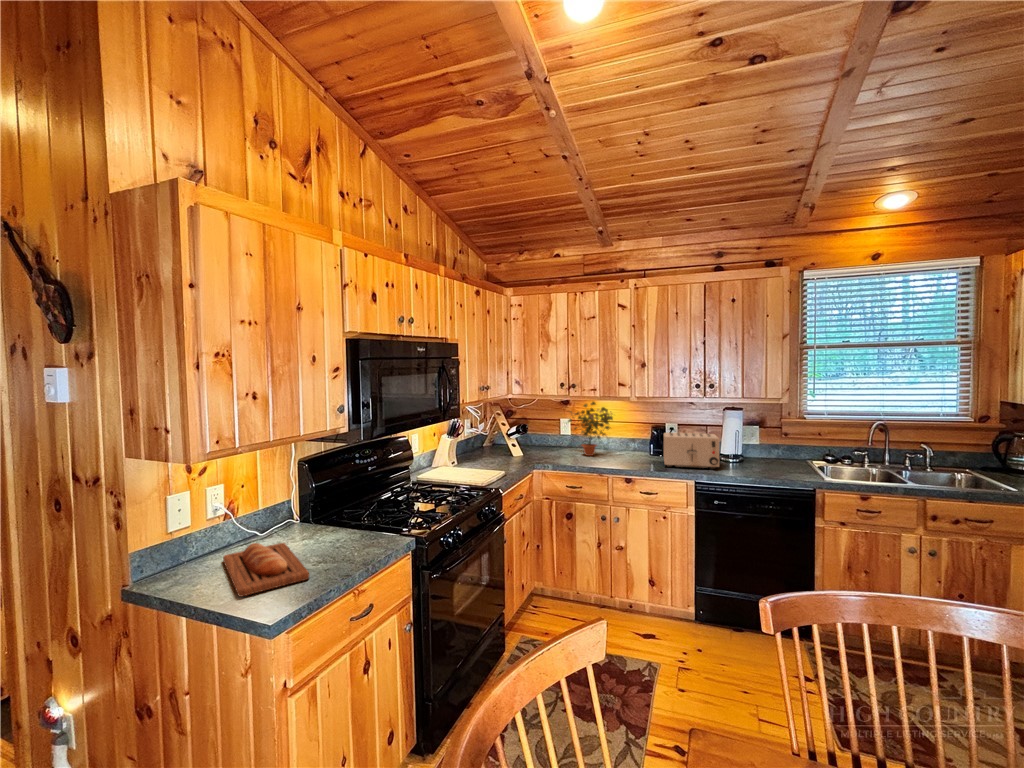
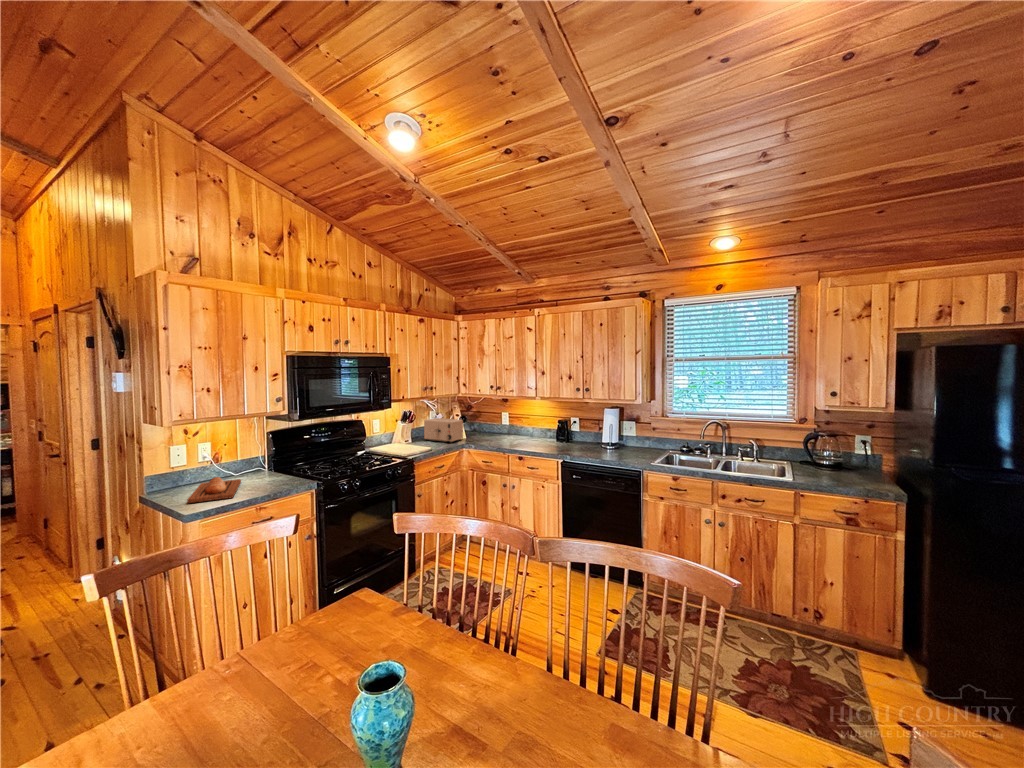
potted plant: present [568,402,613,456] -> none [499,400,529,440]
toaster: present [664,433,720,469] -> present [424,418,463,443]

